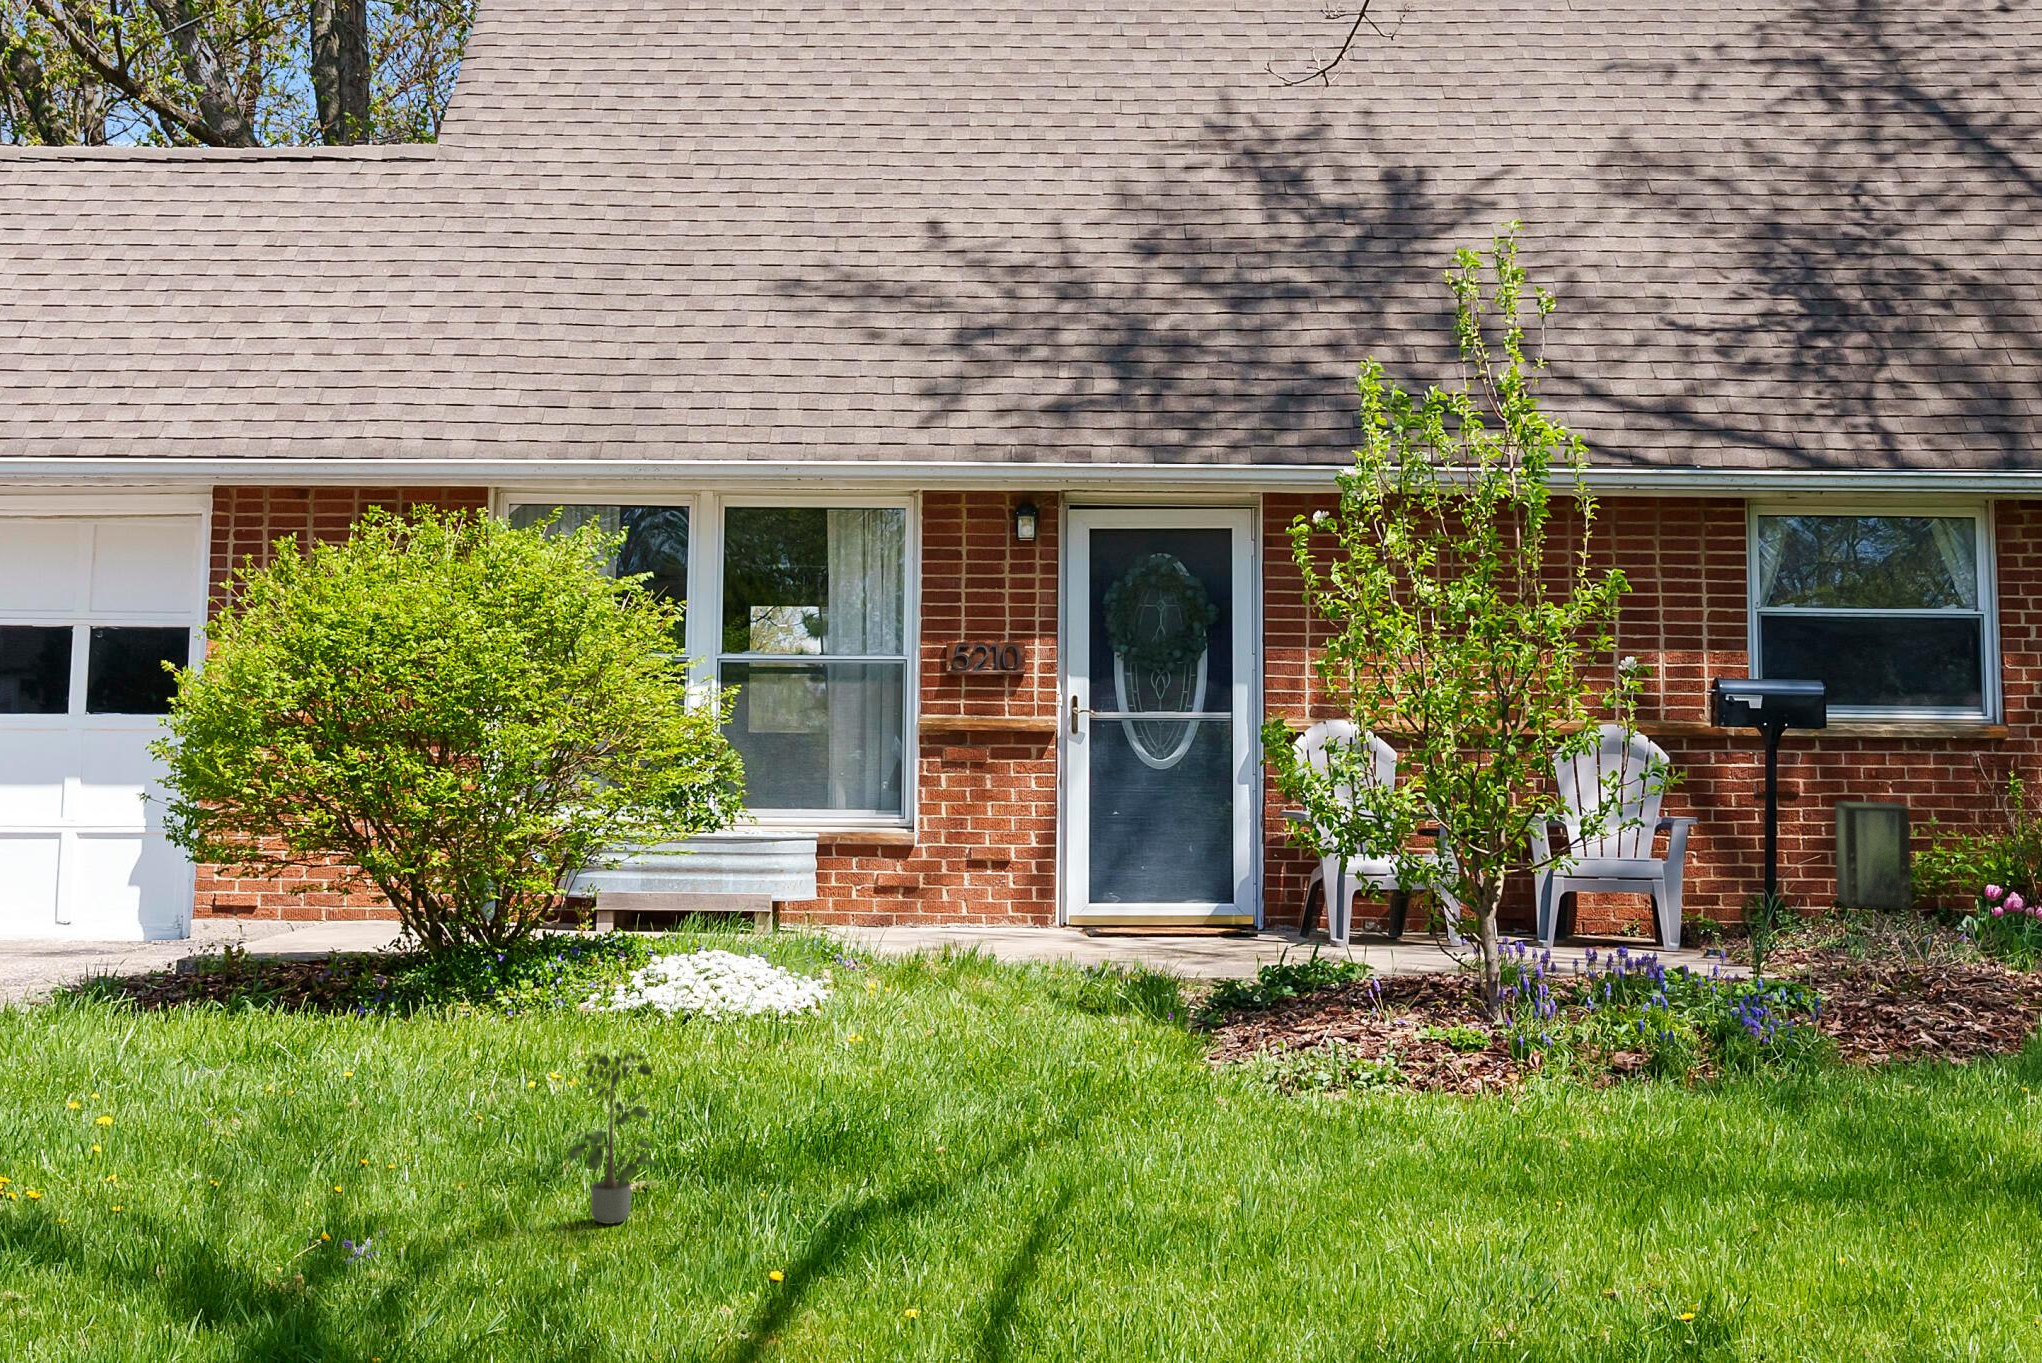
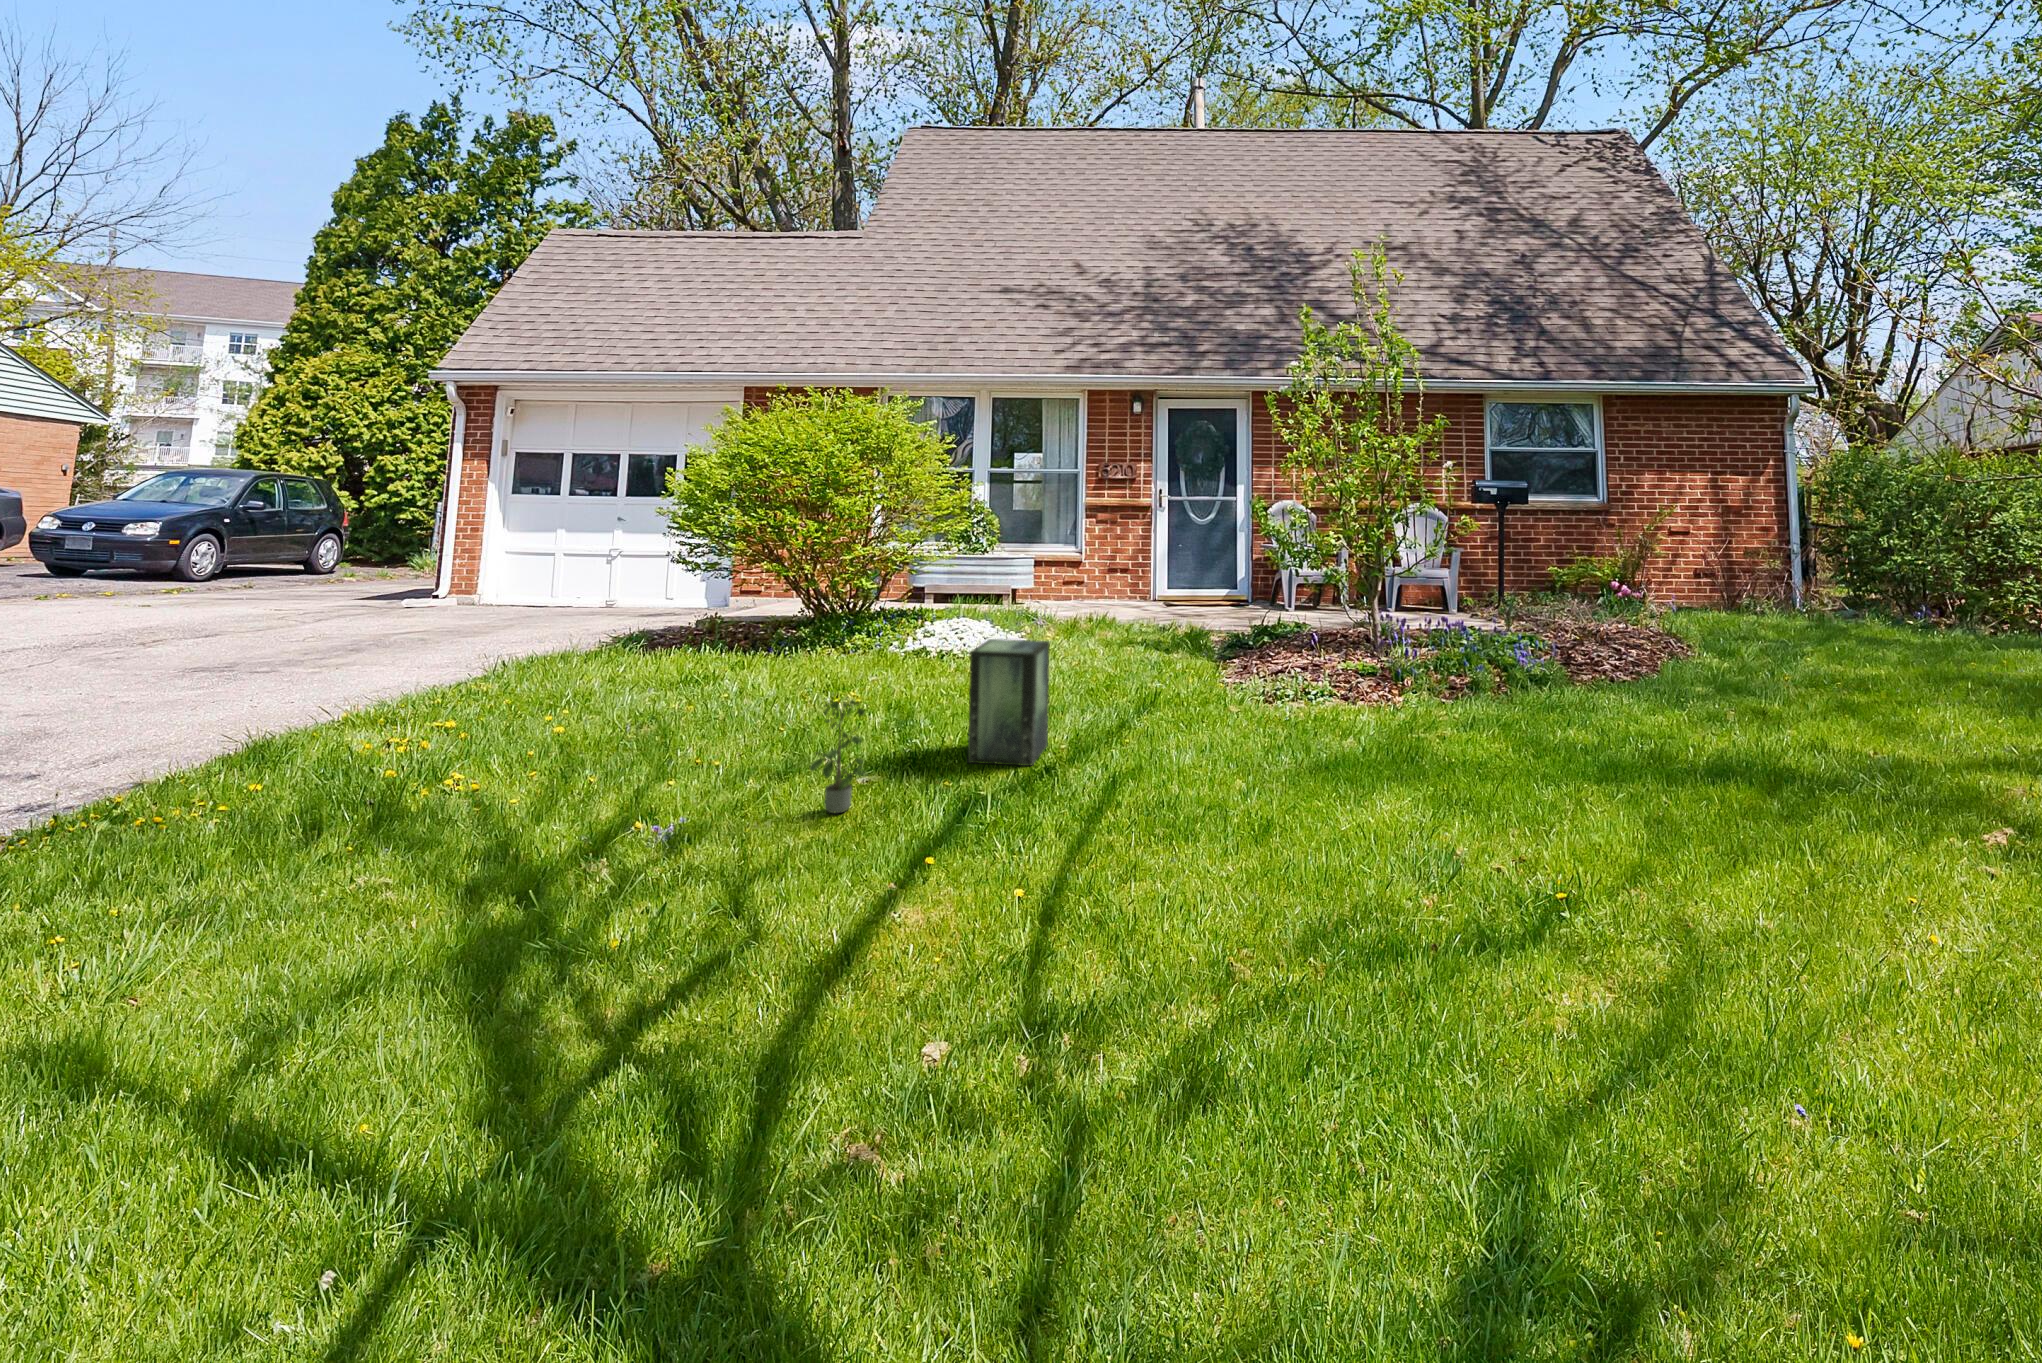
storage box: present [1835,801,1912,909] -> present [968,639,1050,766]

